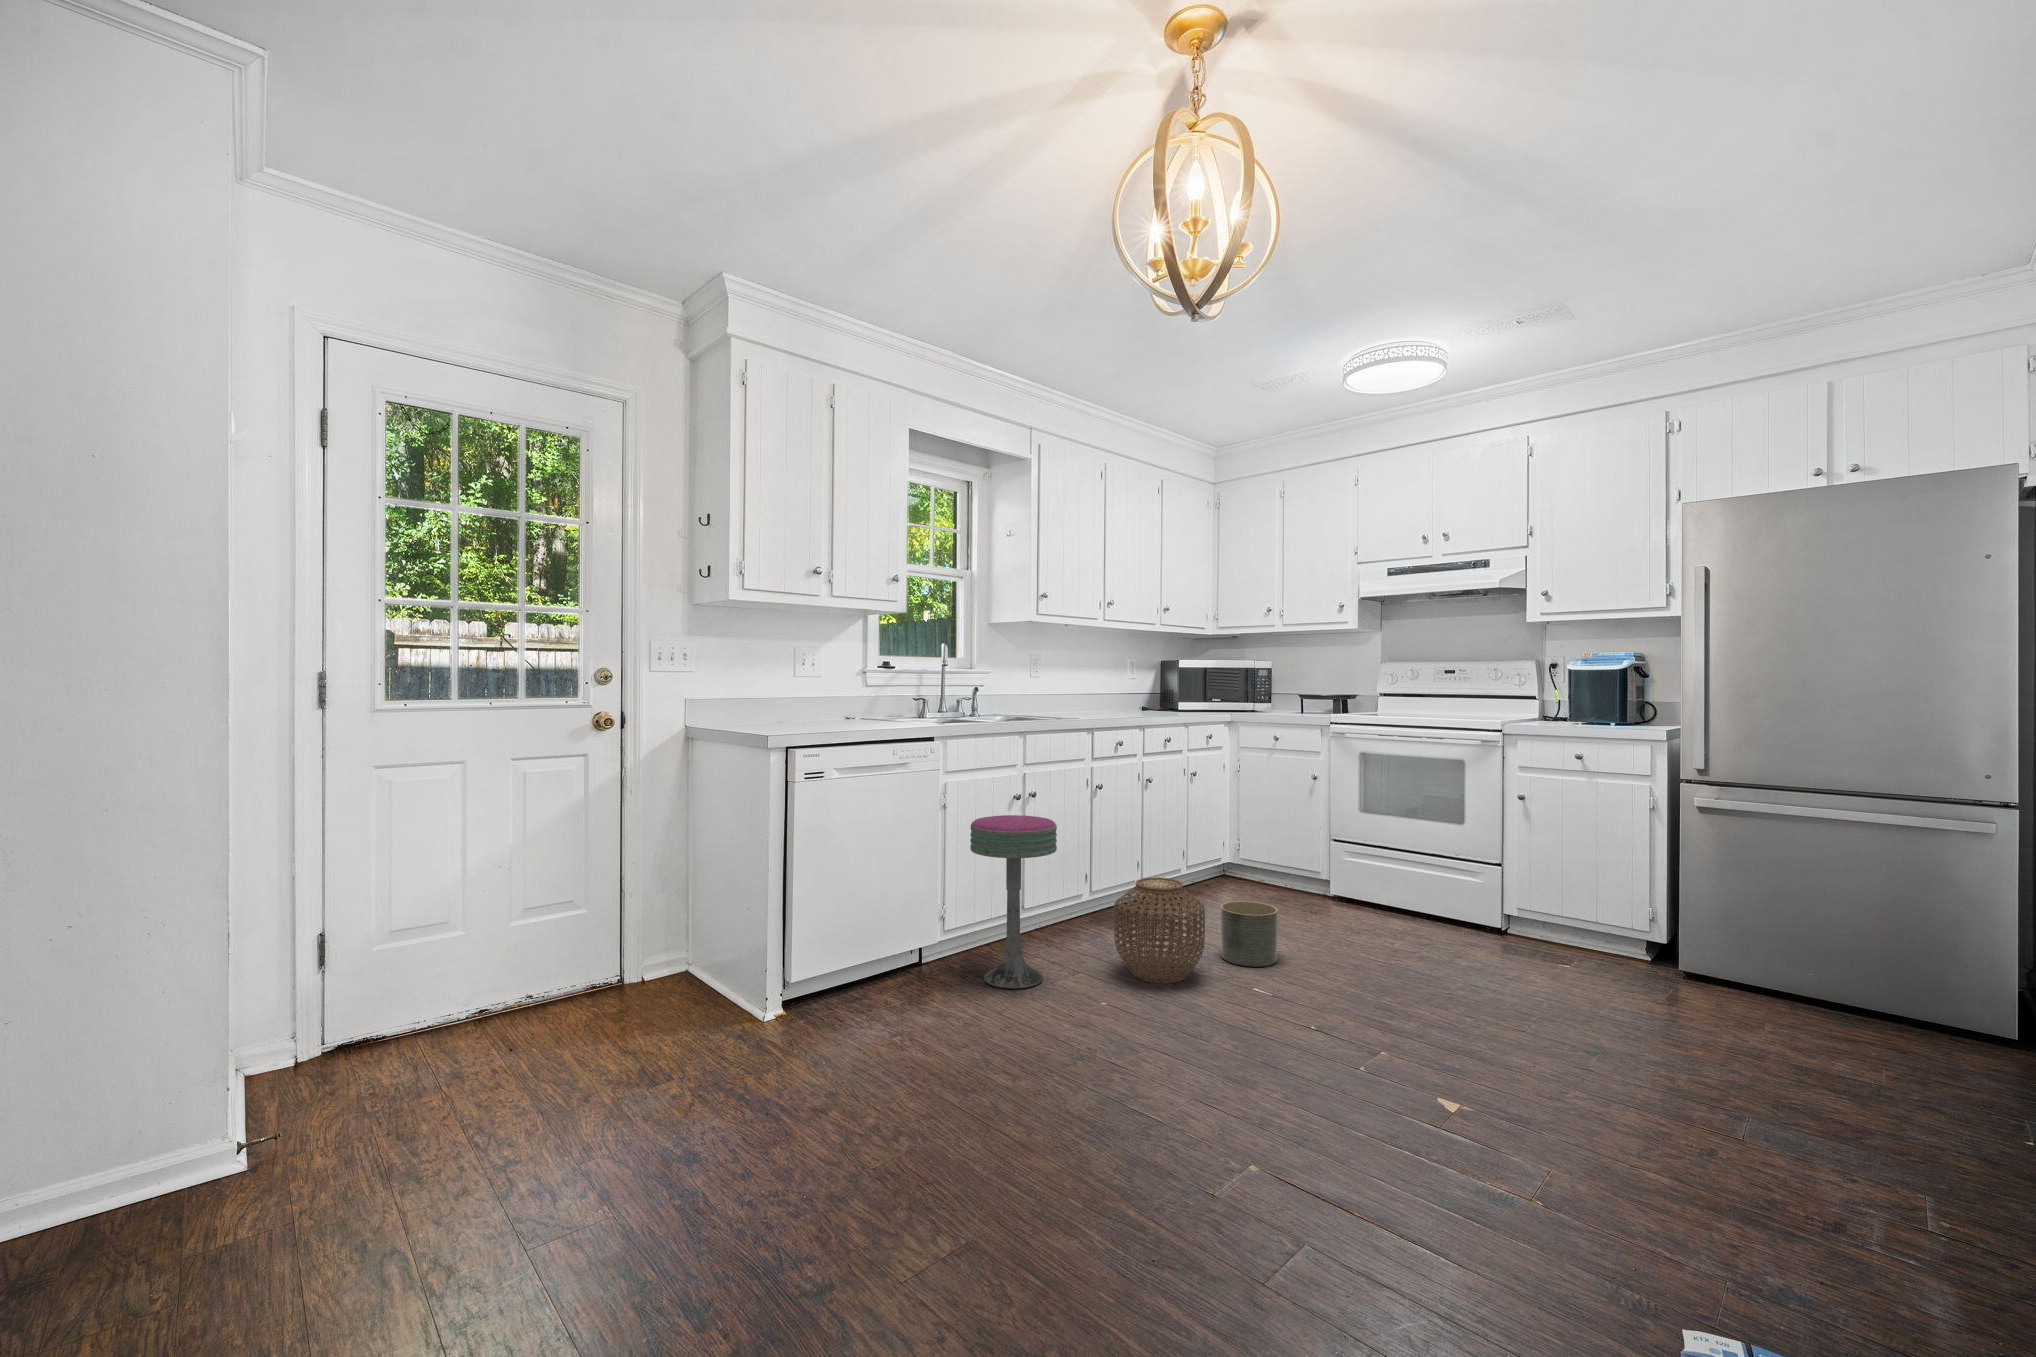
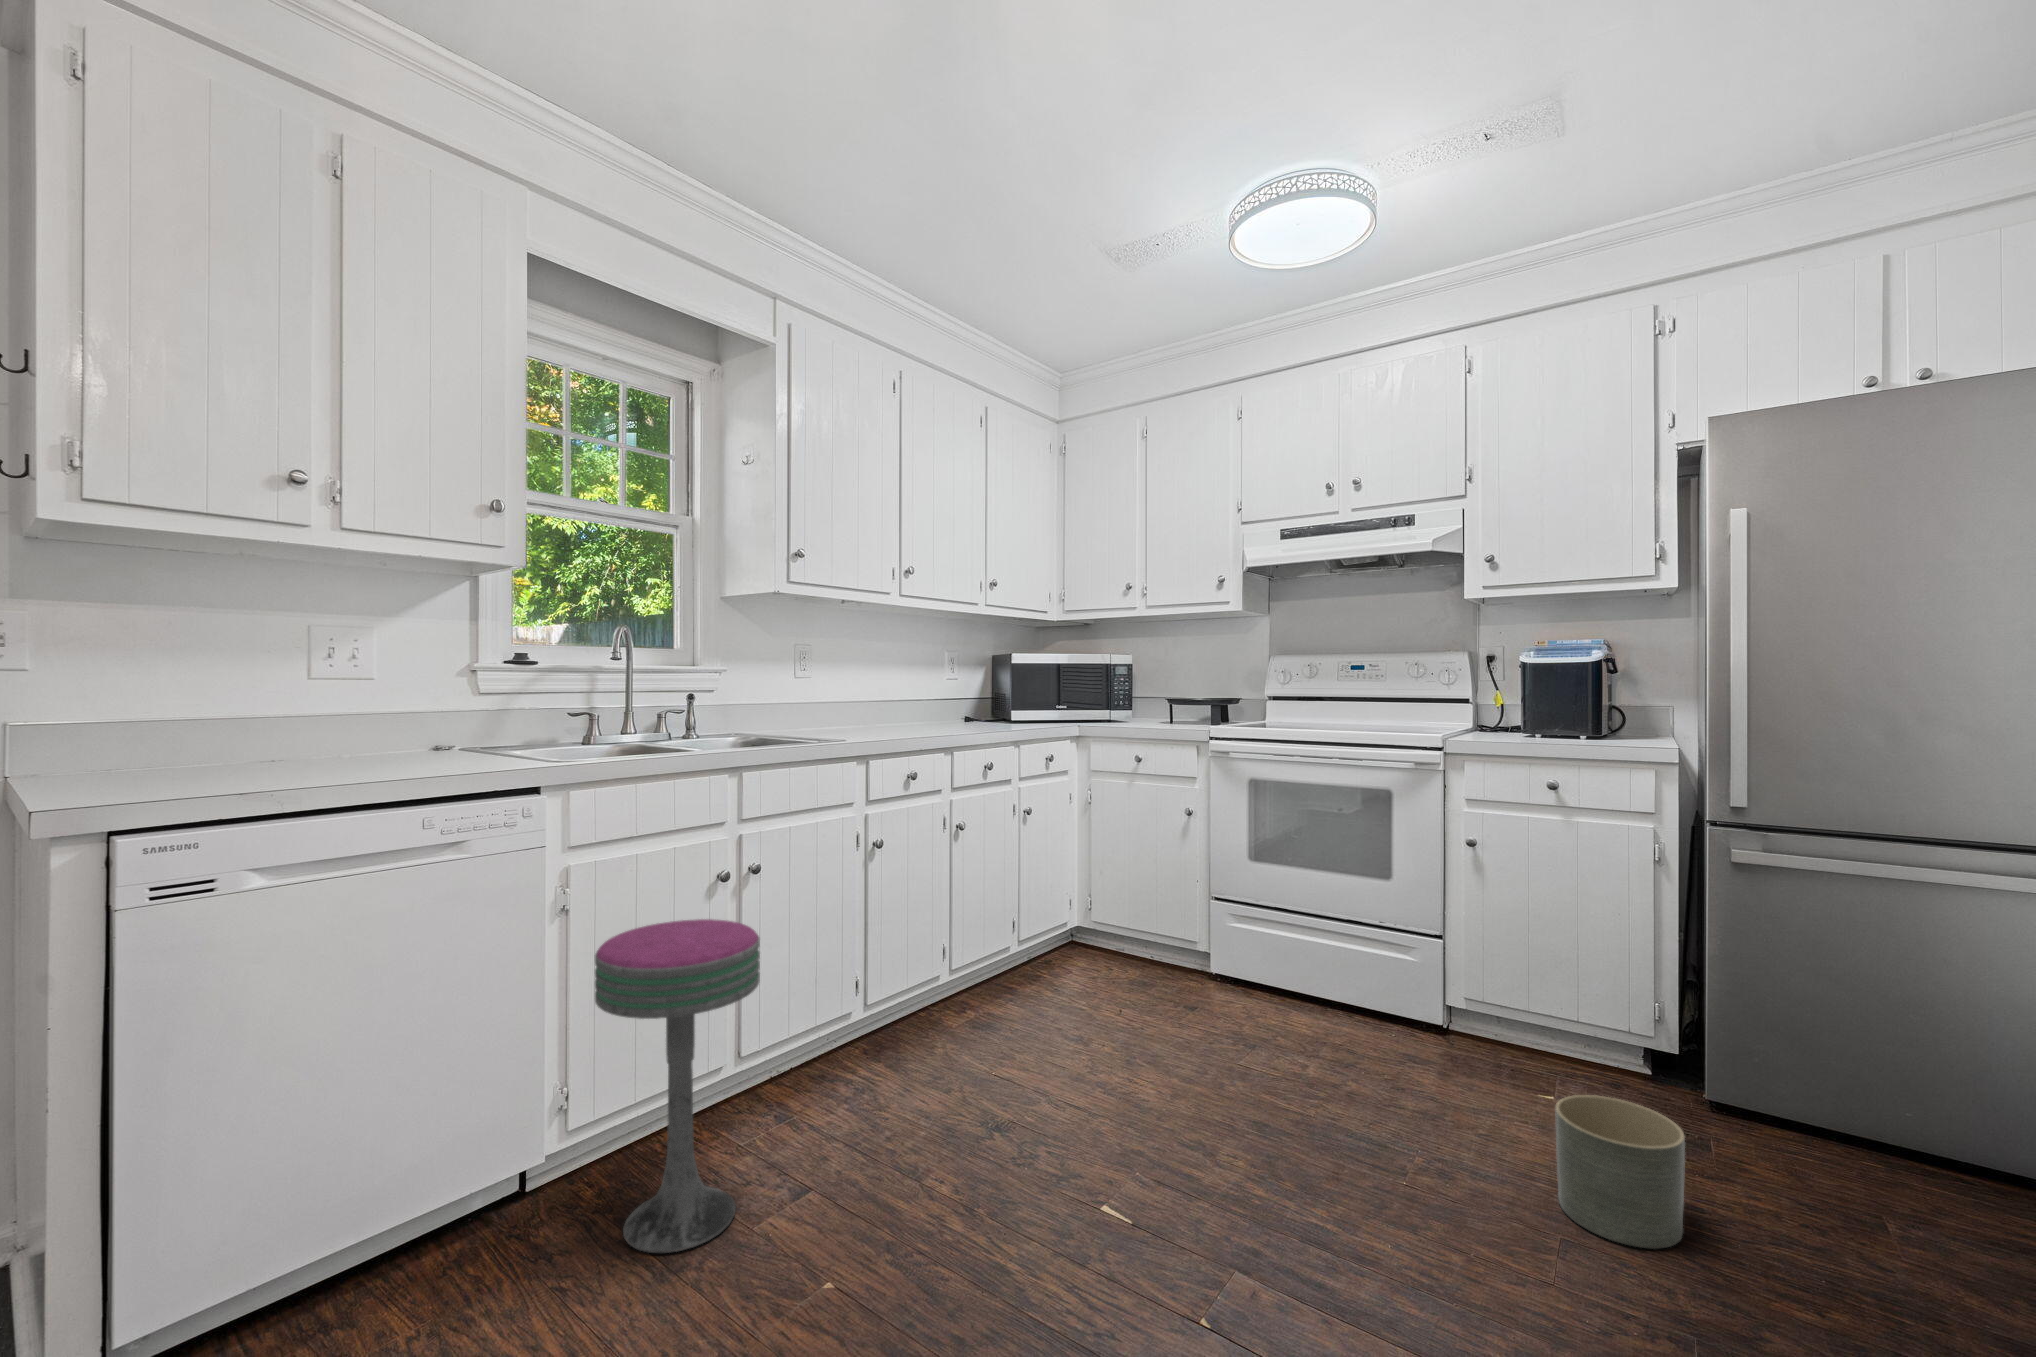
woven basket: present [1114,878,1205,983] -> none [866,1013,1018,1208]
planter: present [1221,901,1278,967] -> present [1555,1095,1685,1249]

